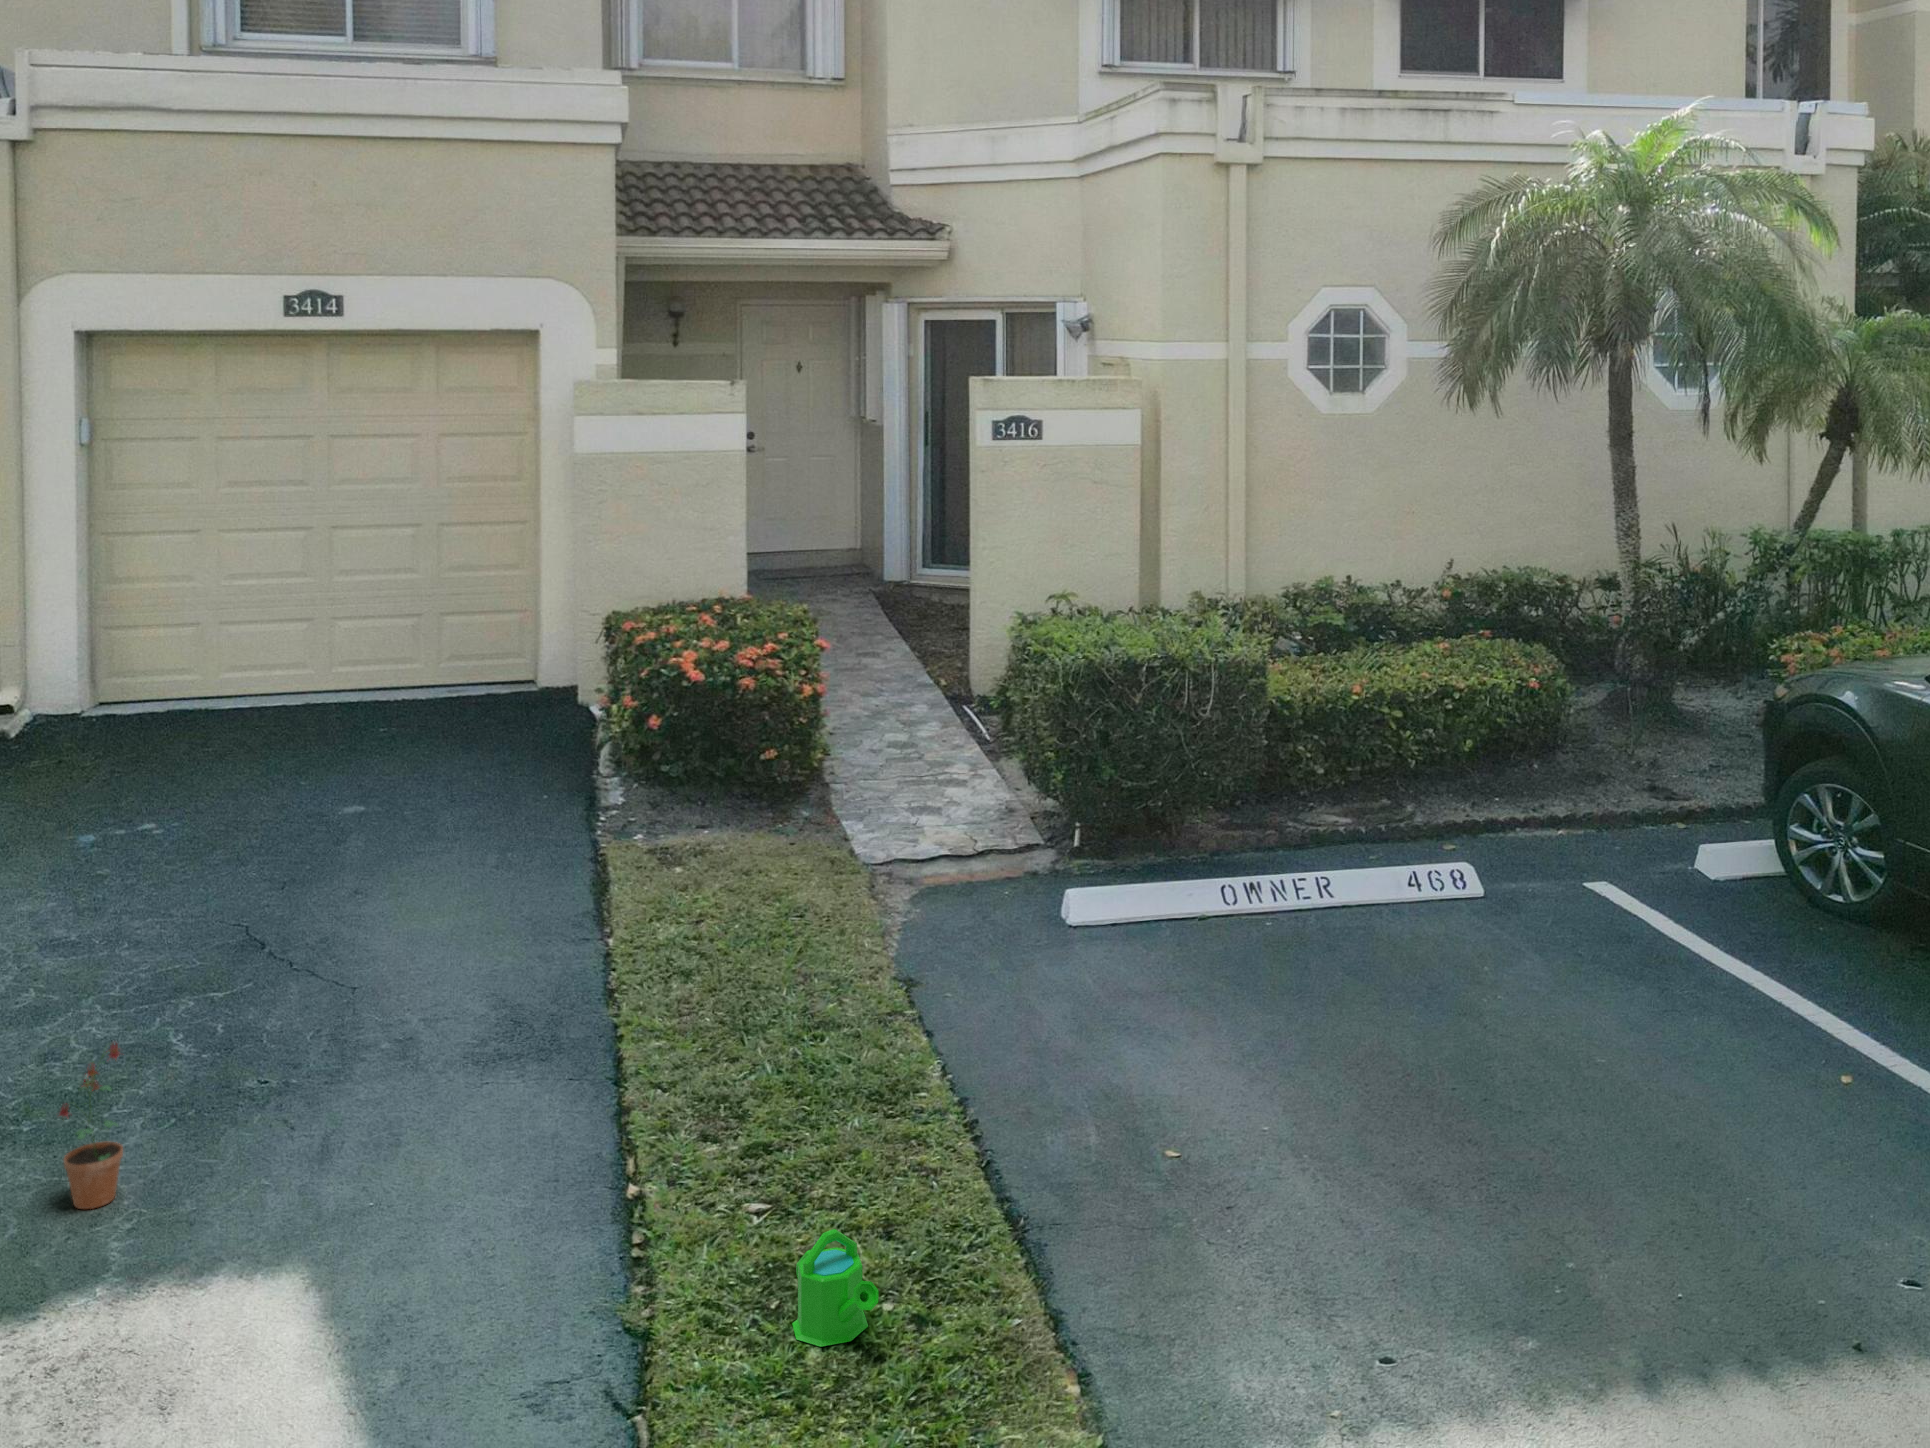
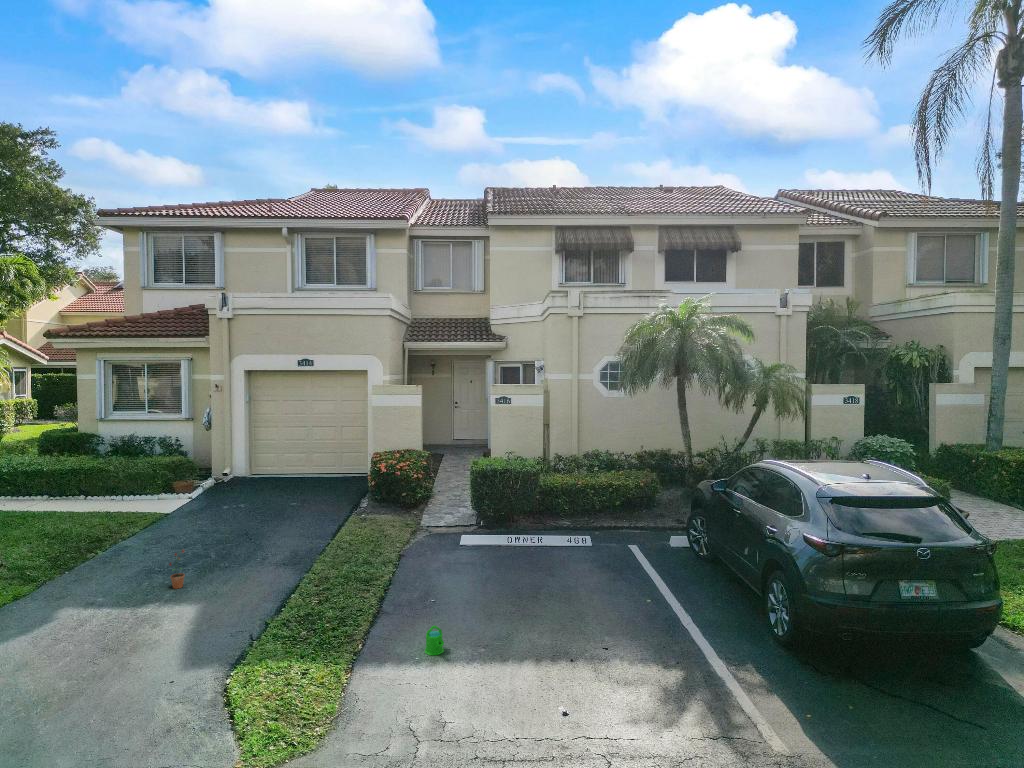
watering can: present [792,1229,879,1347] -> present [425,626,444,655]

